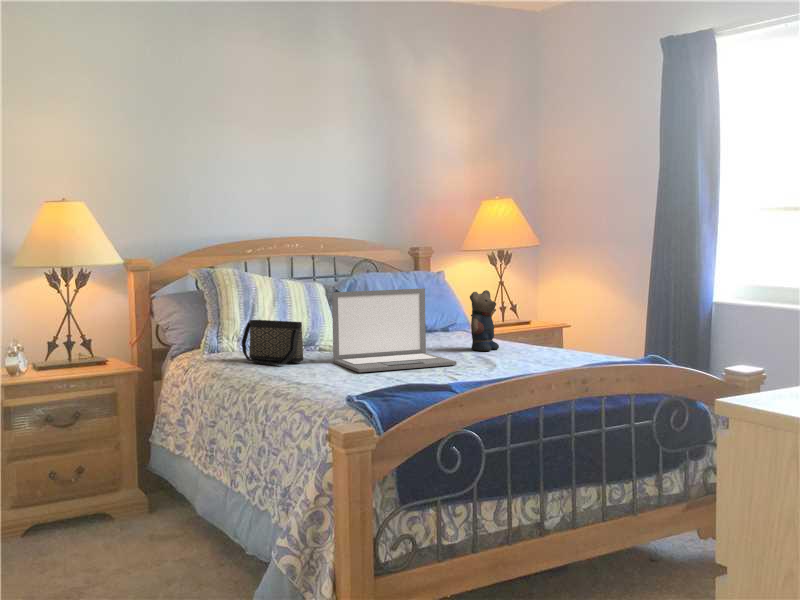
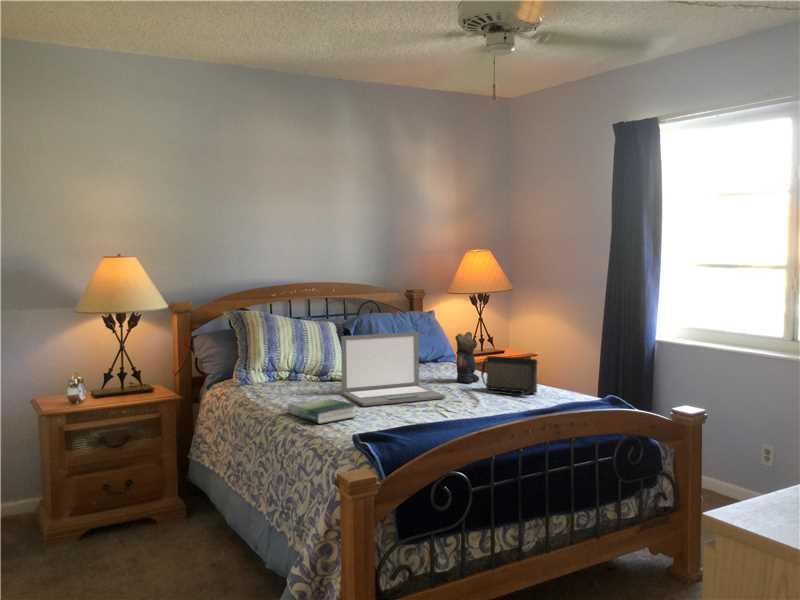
handbag: present [242,320,303,365] -> present [481,356,537,396]
book: none [269,362,350,388] -> present [287,398,356,424]

